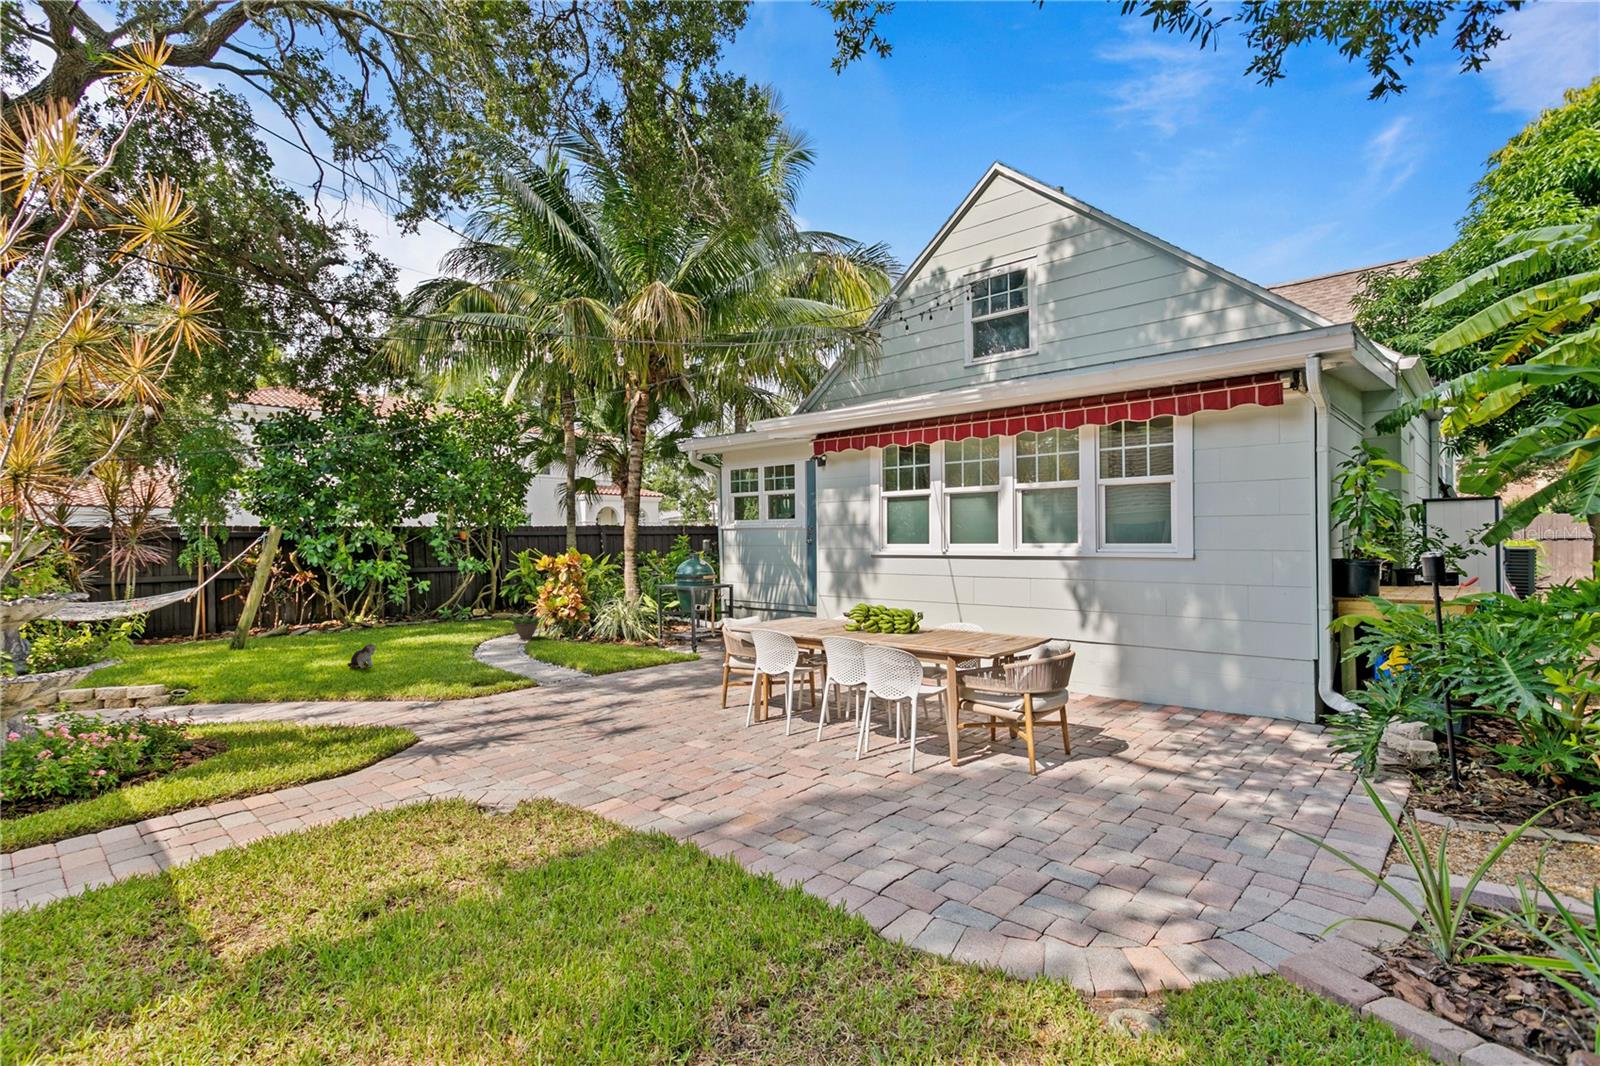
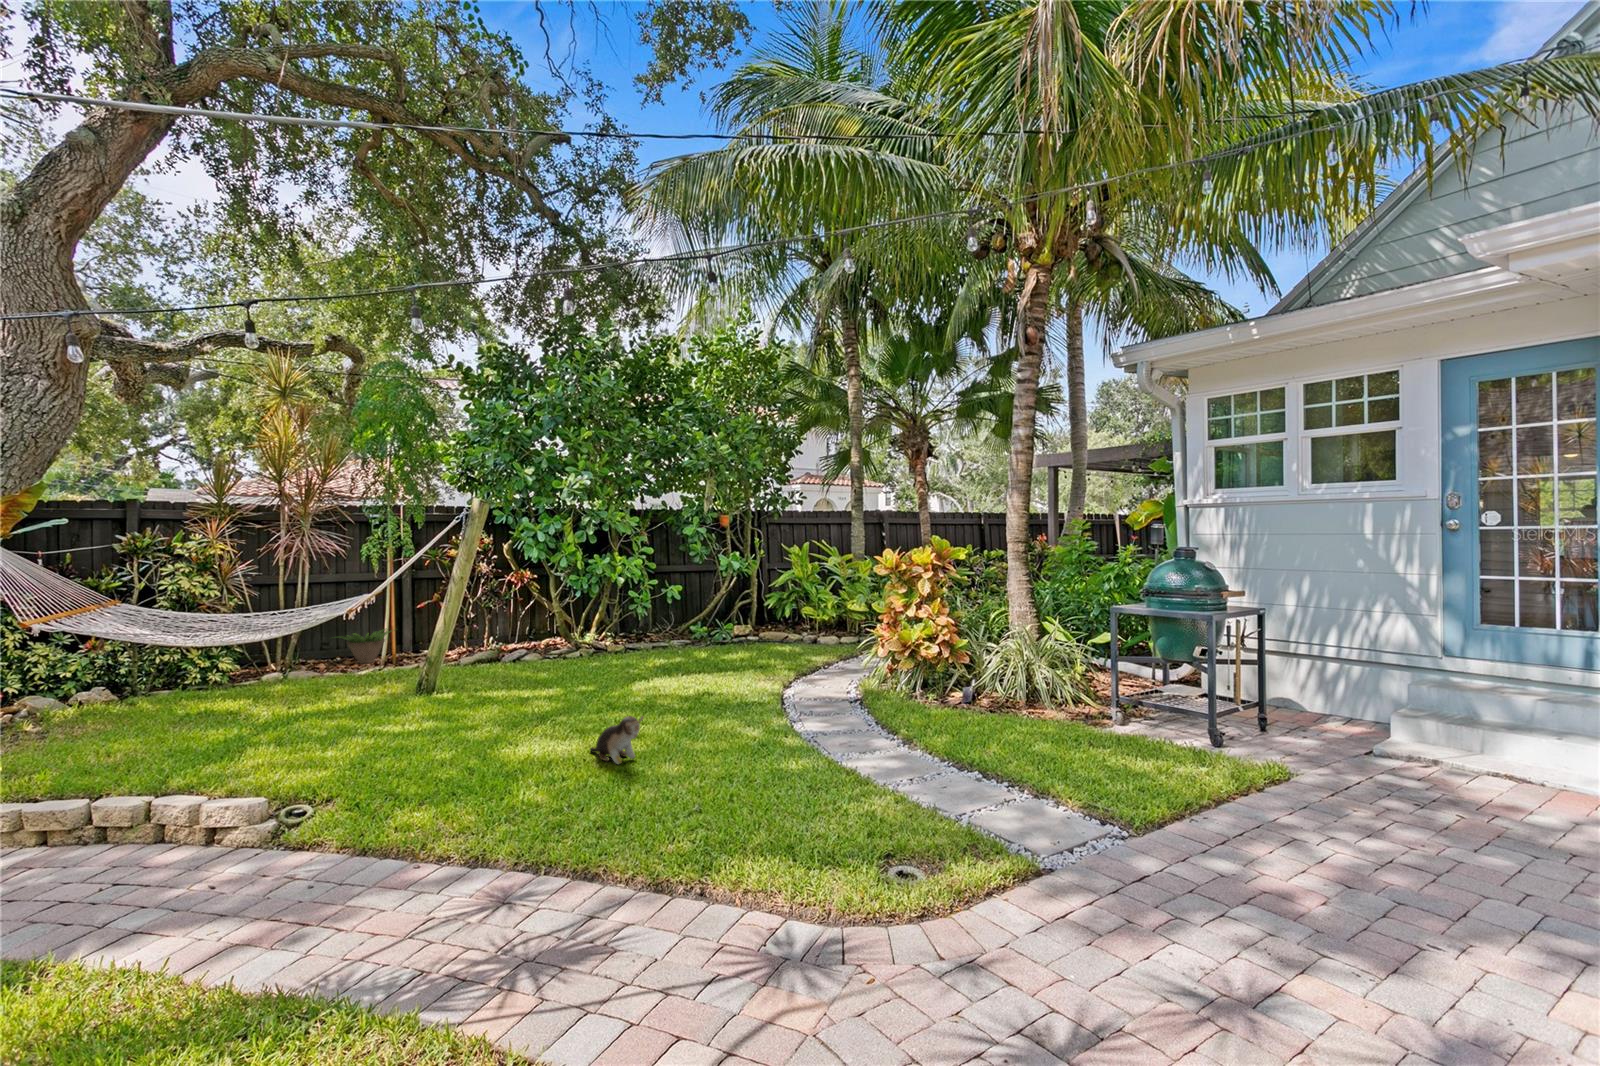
decorative plant: present [509,616,542,639] -> present [340,629,389,663]

